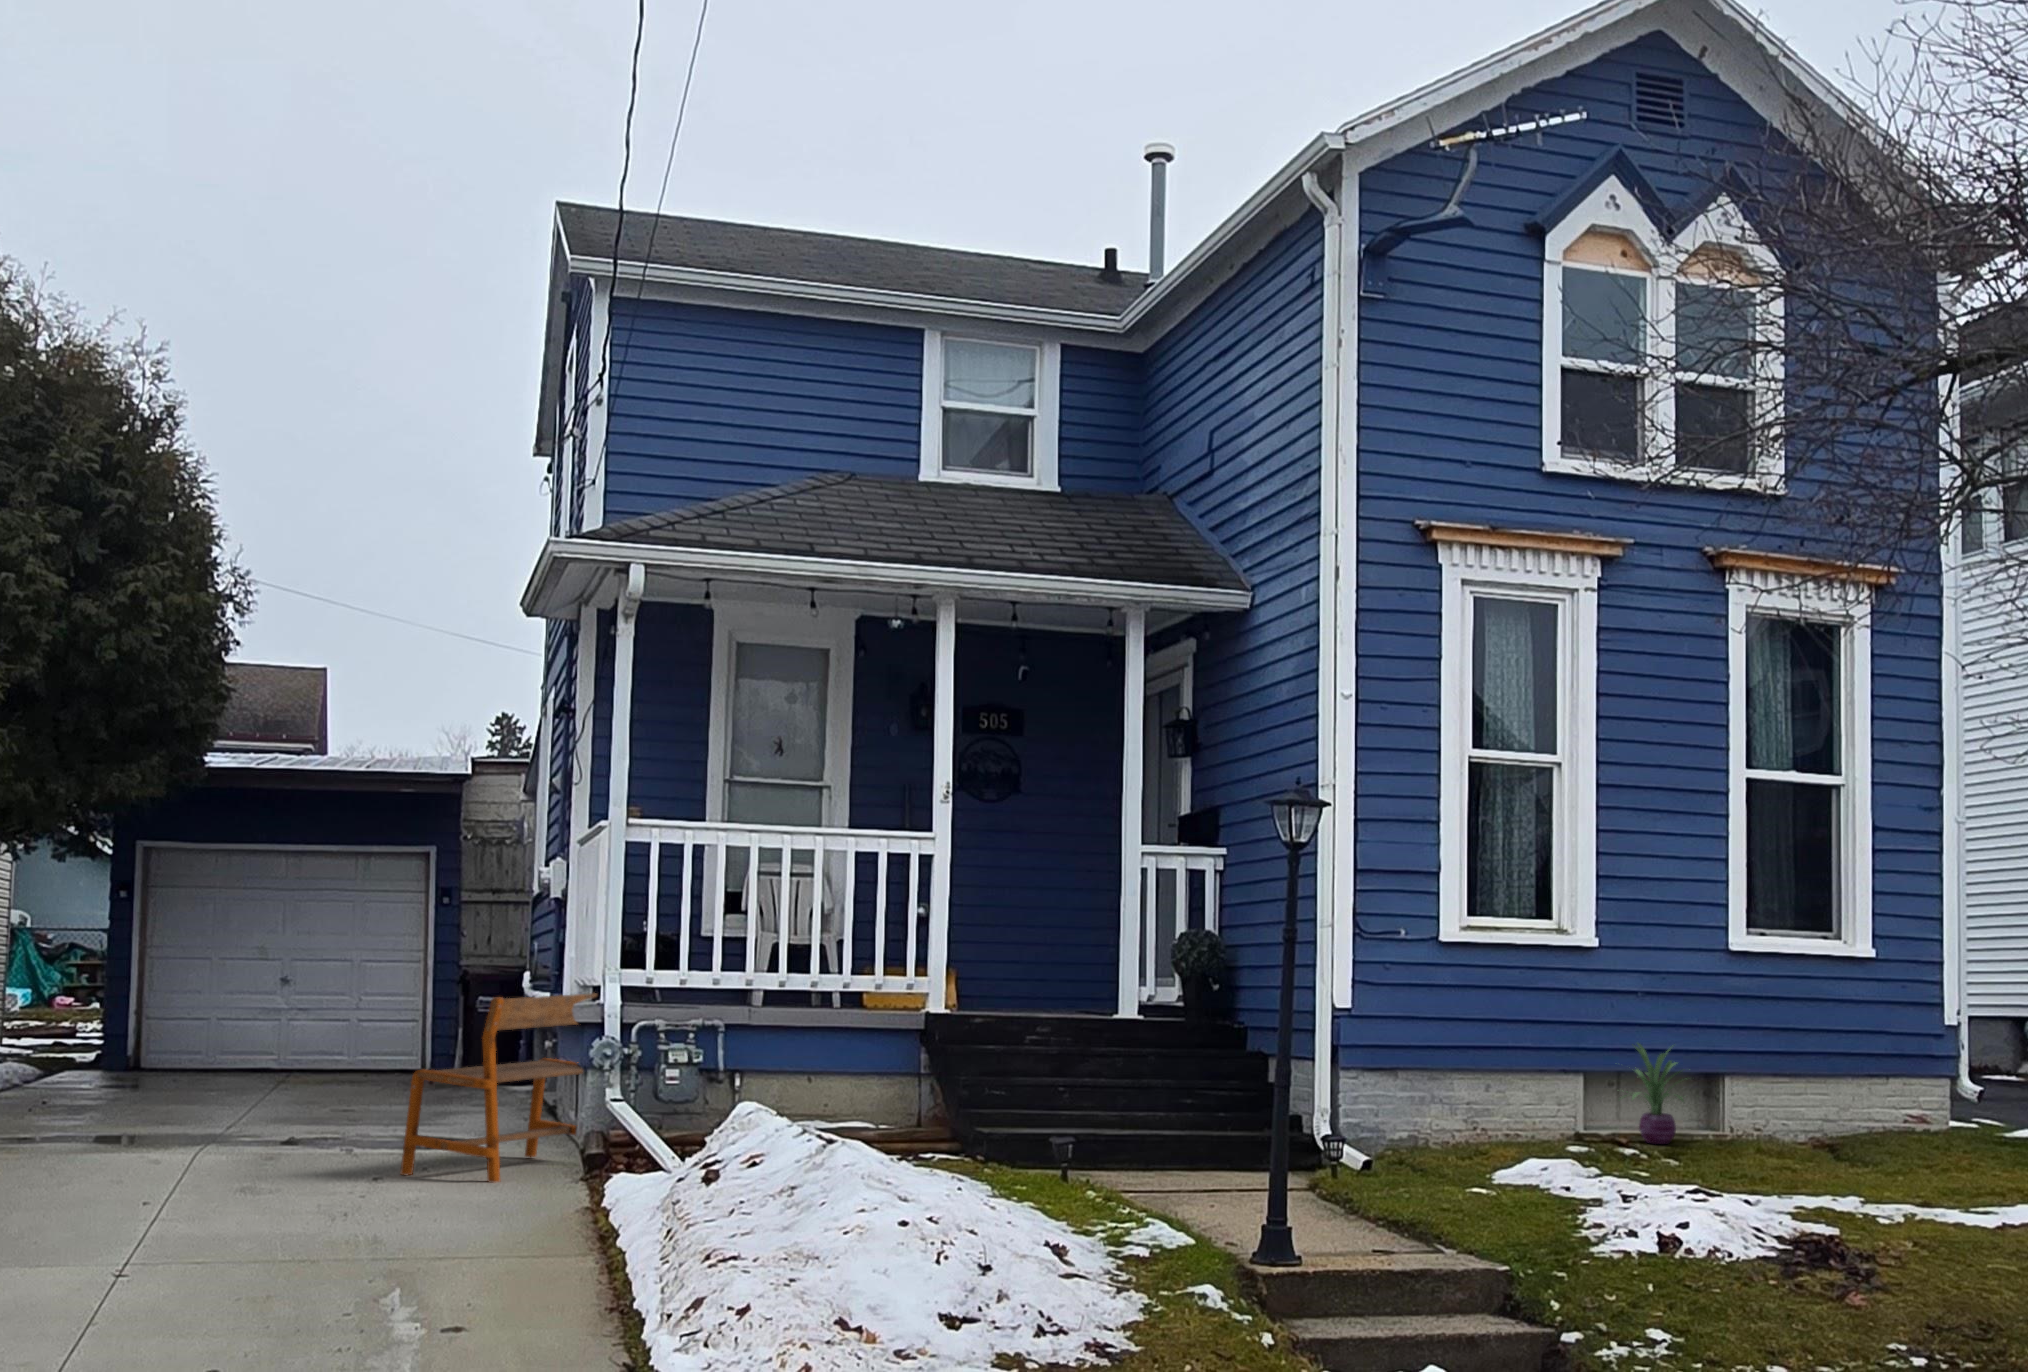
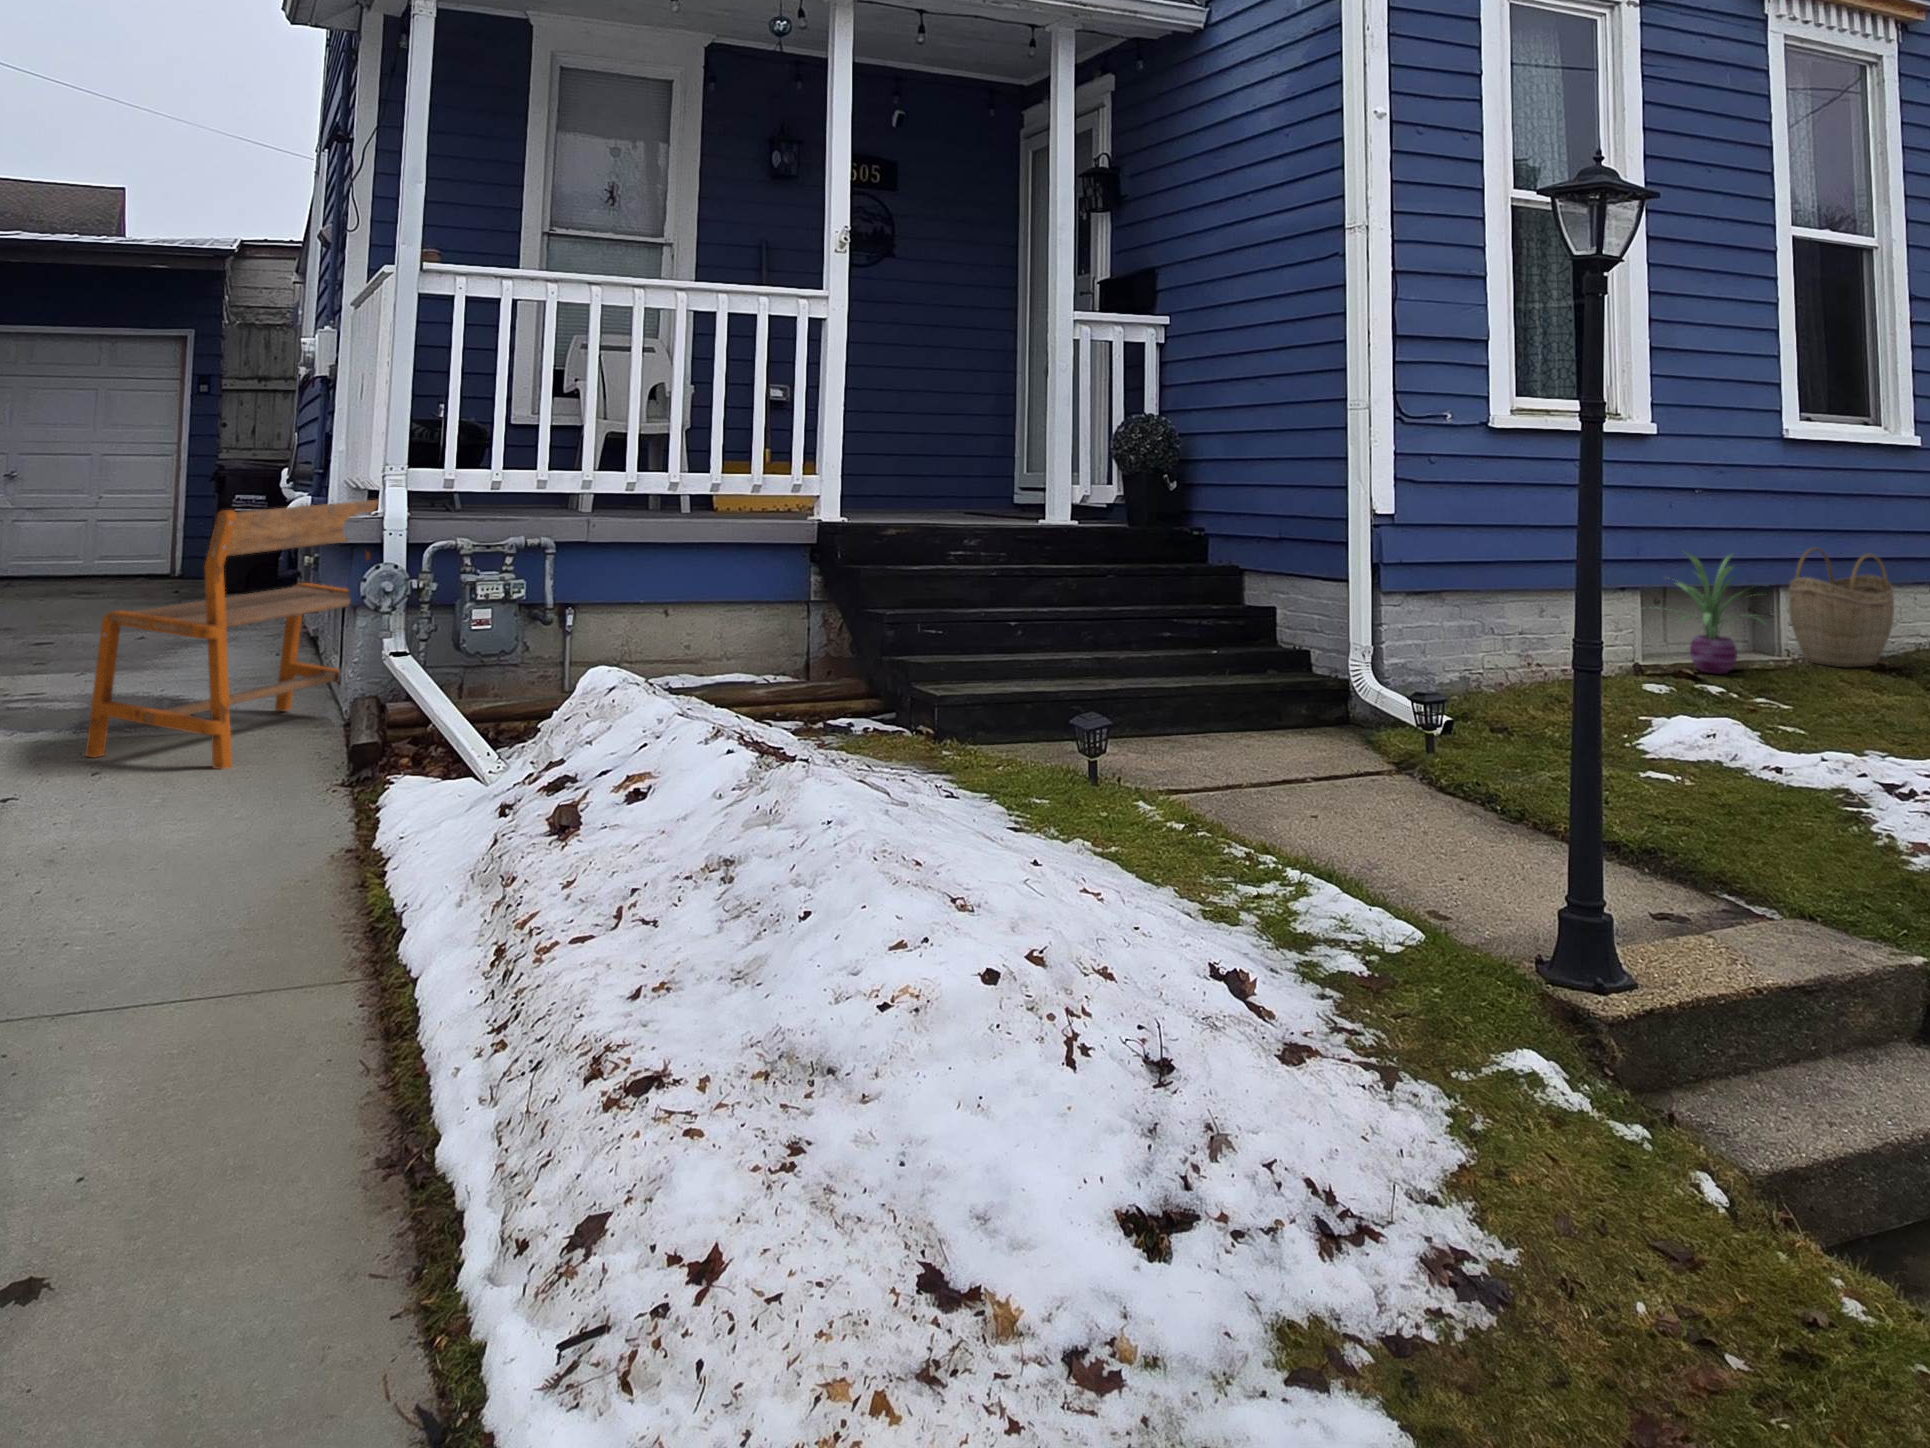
woven basket: none [1750,1043,1839,1144] -> present [1789,548,1894,667]

